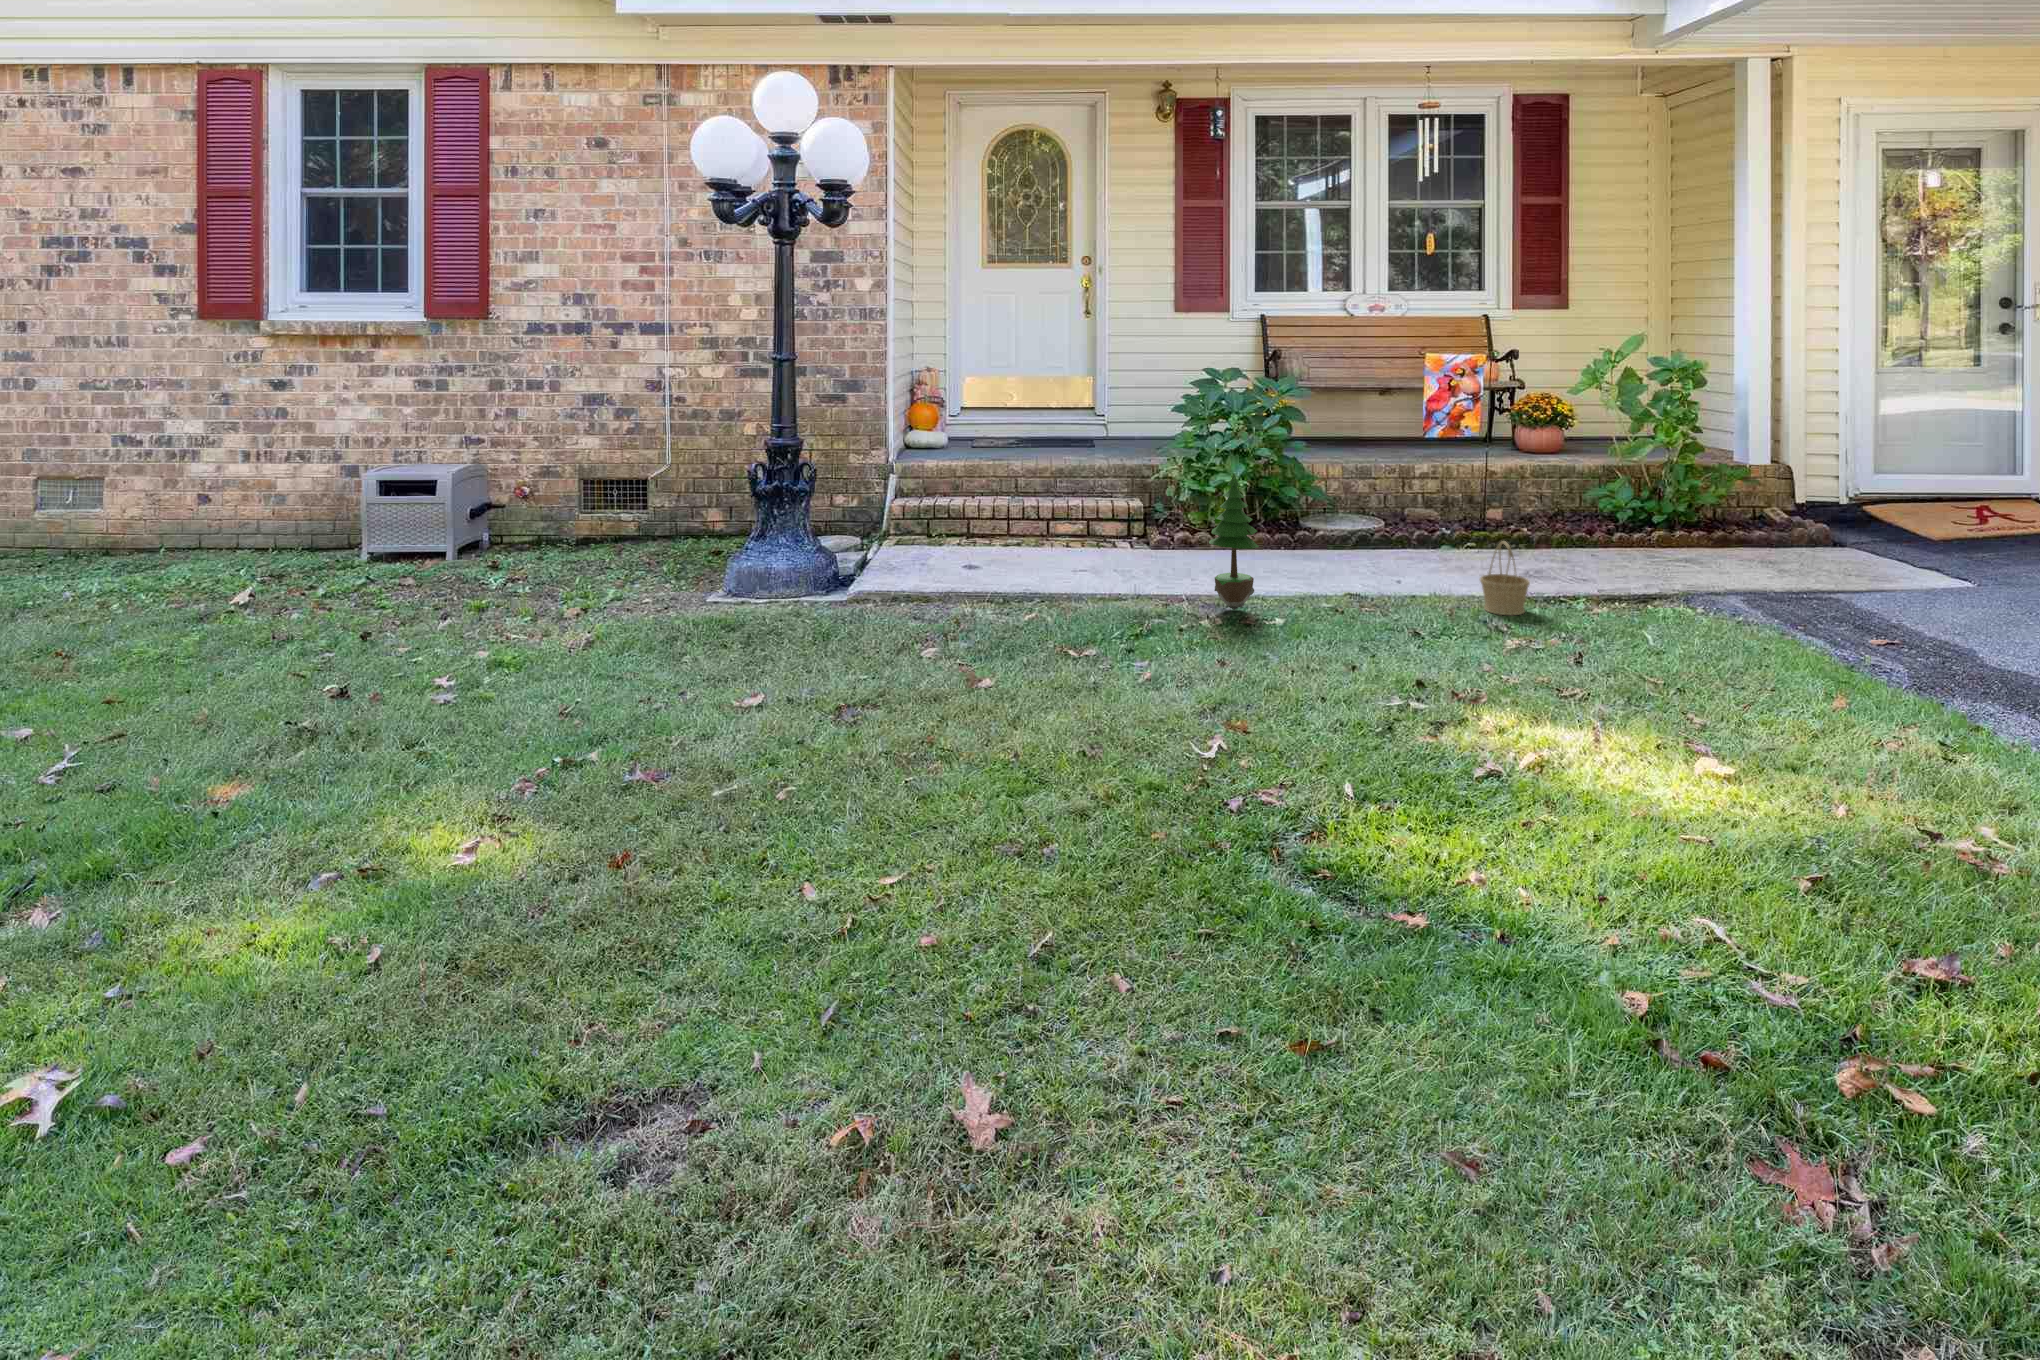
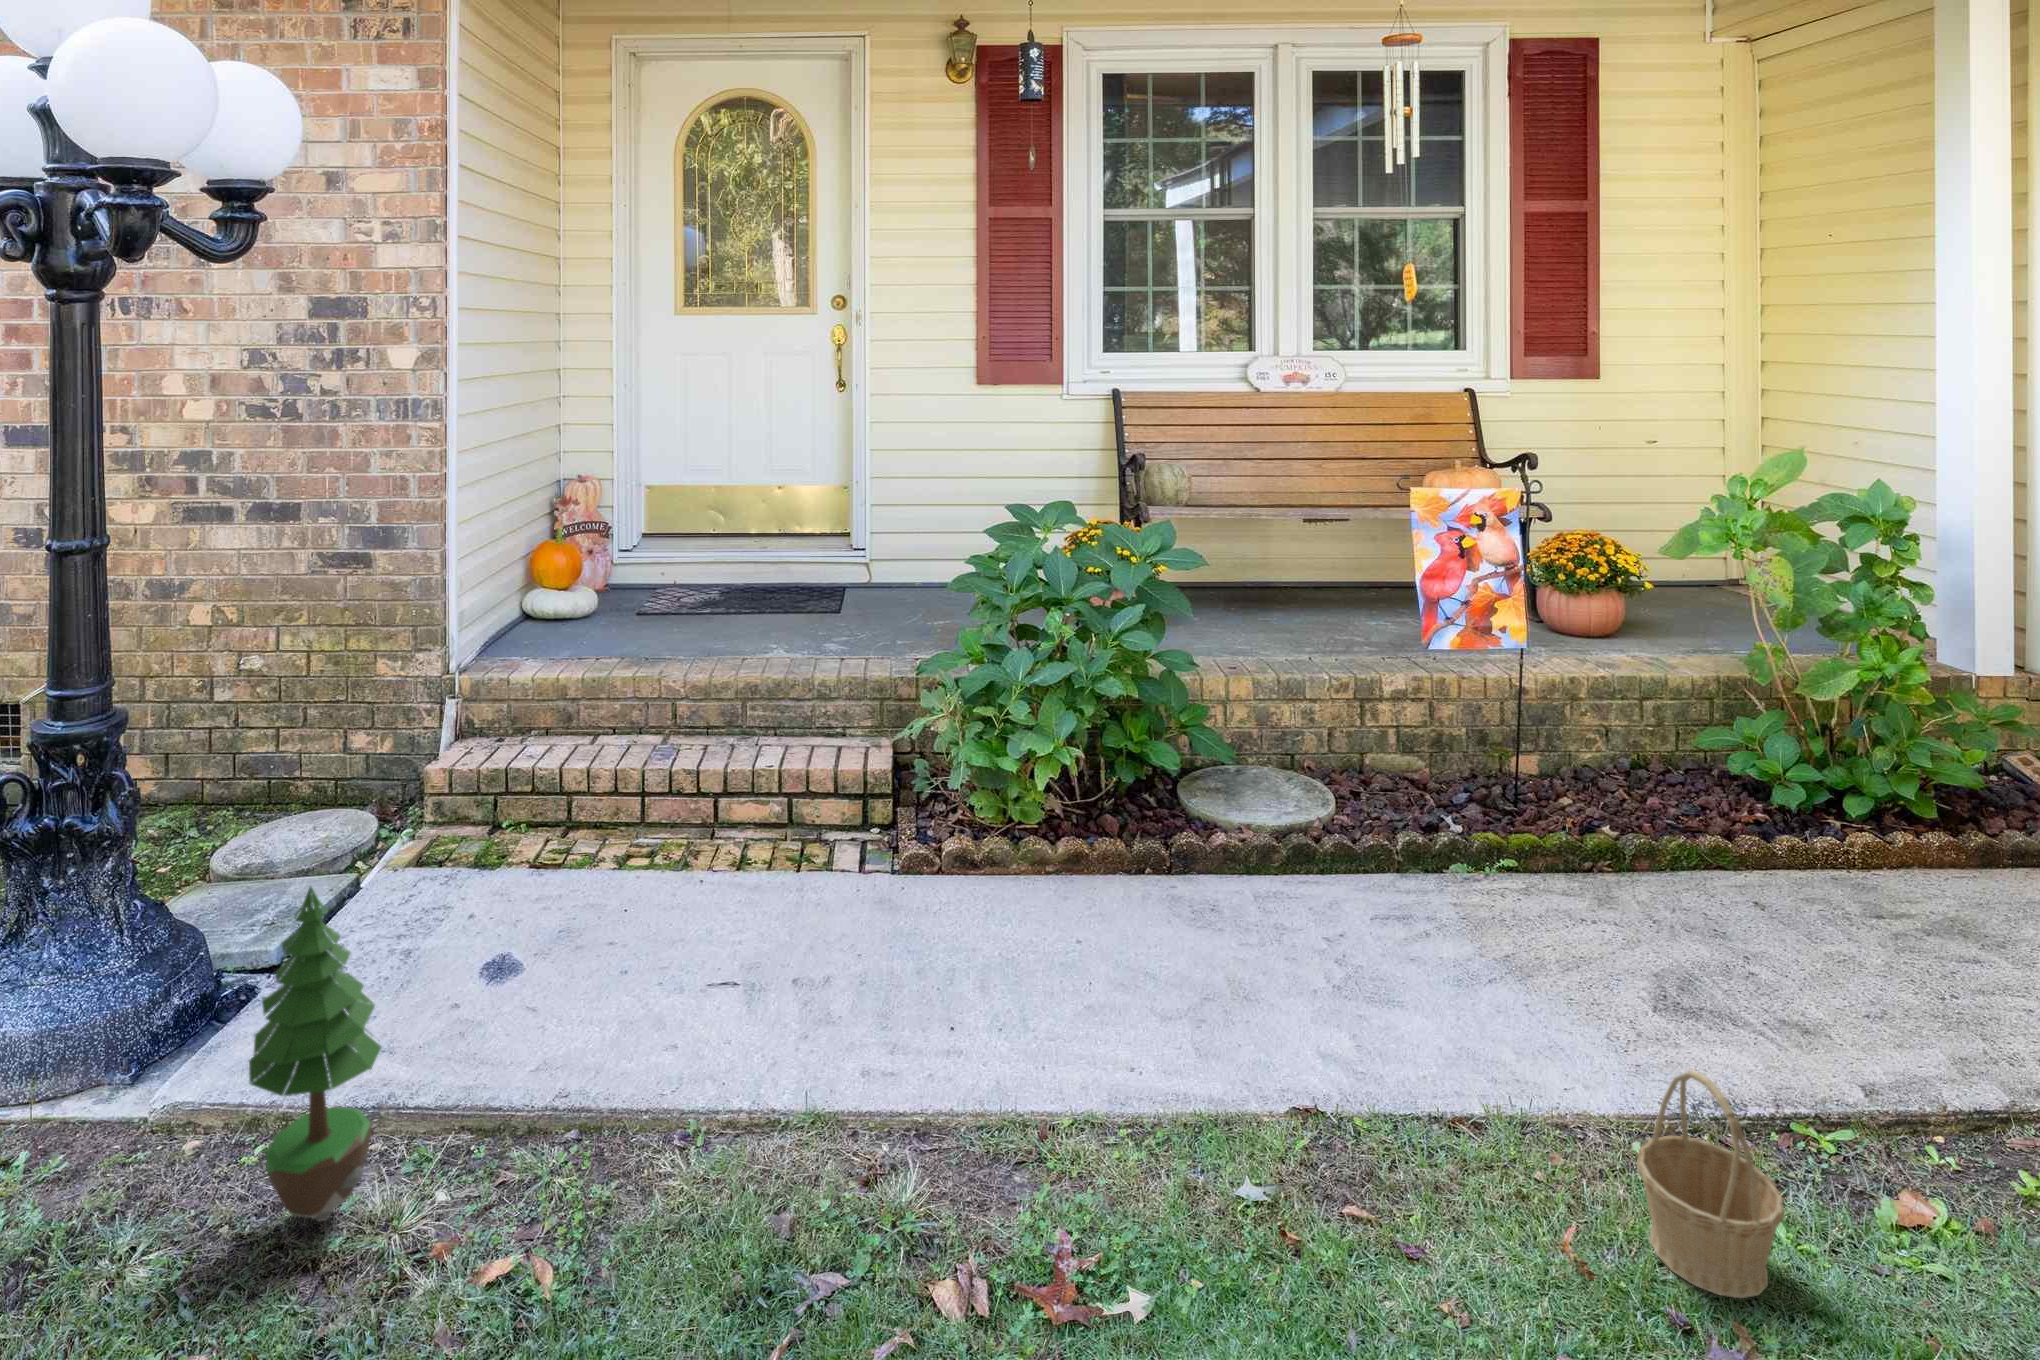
potted tree: present [1209,474,1259,610] -> present [249,886,381,1222]

